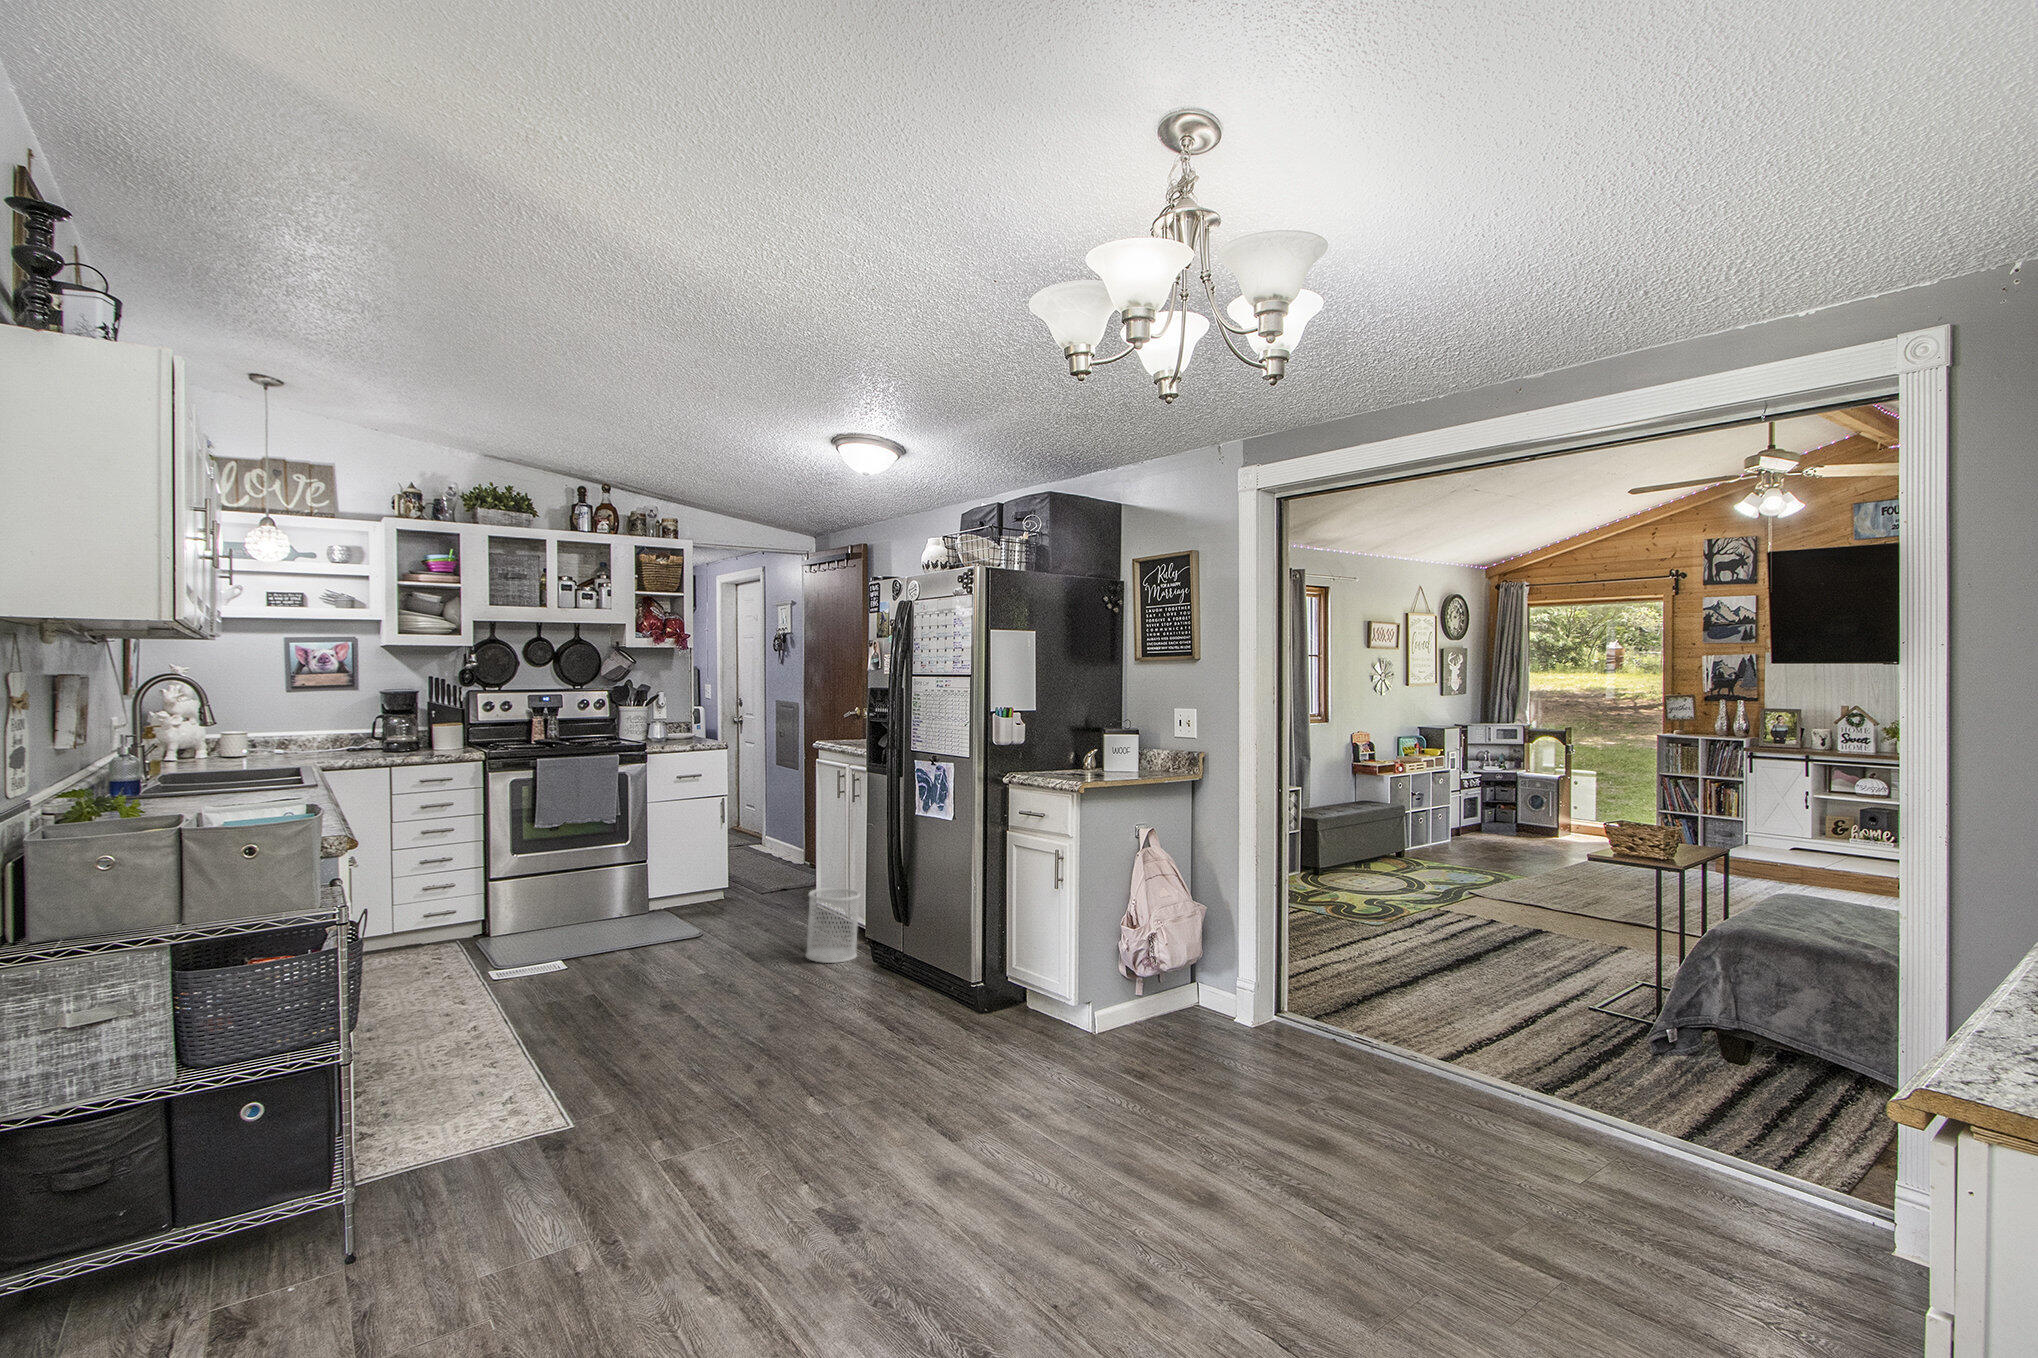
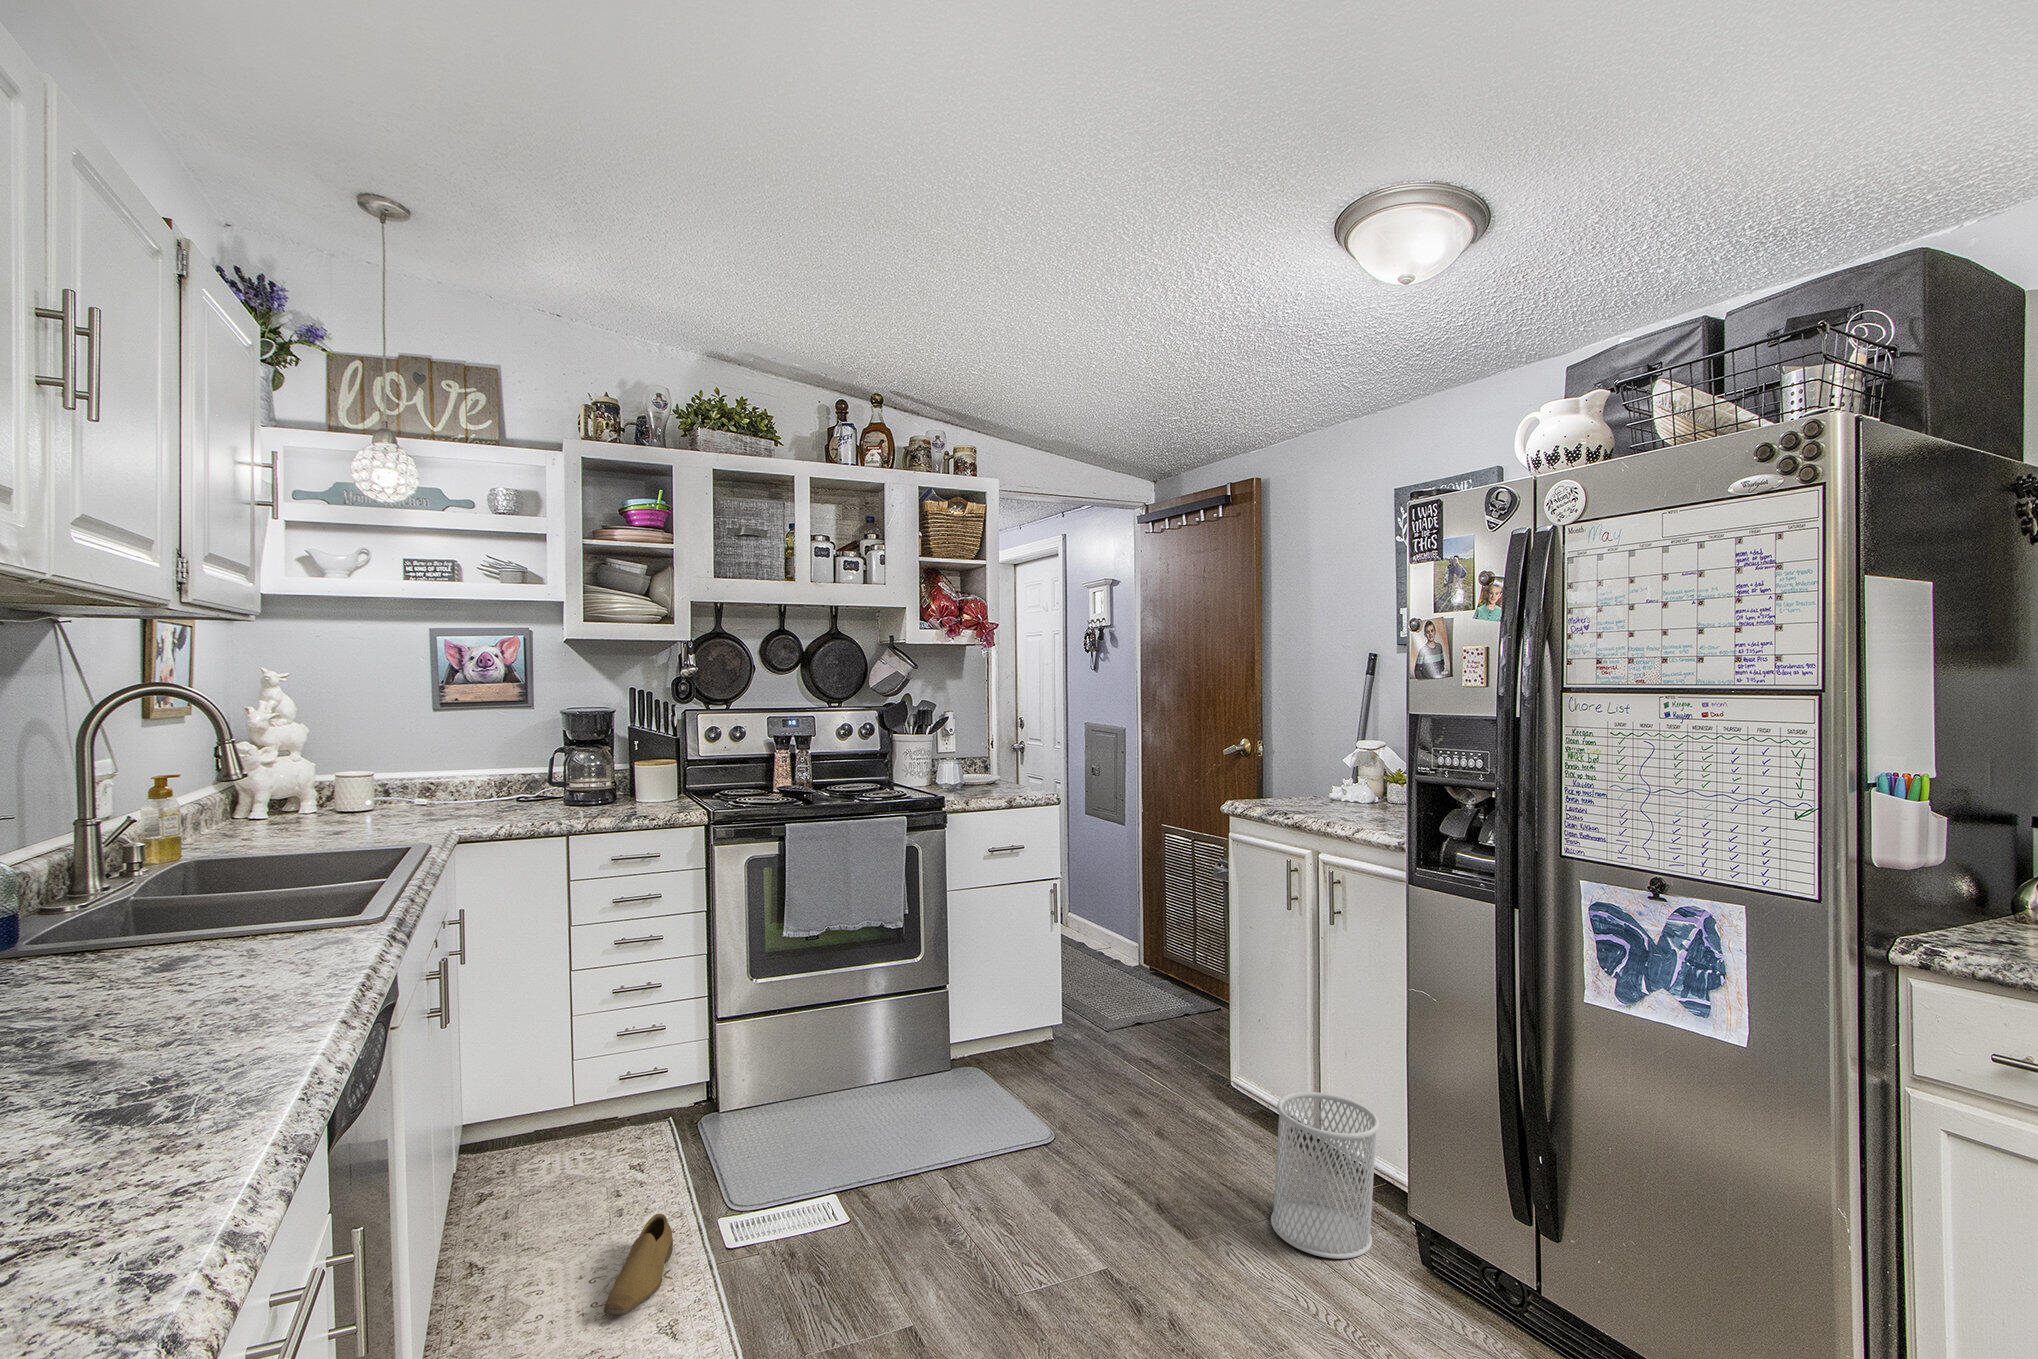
shoe: none [420,962,460,998] -> present [604,1214,673,1315]

